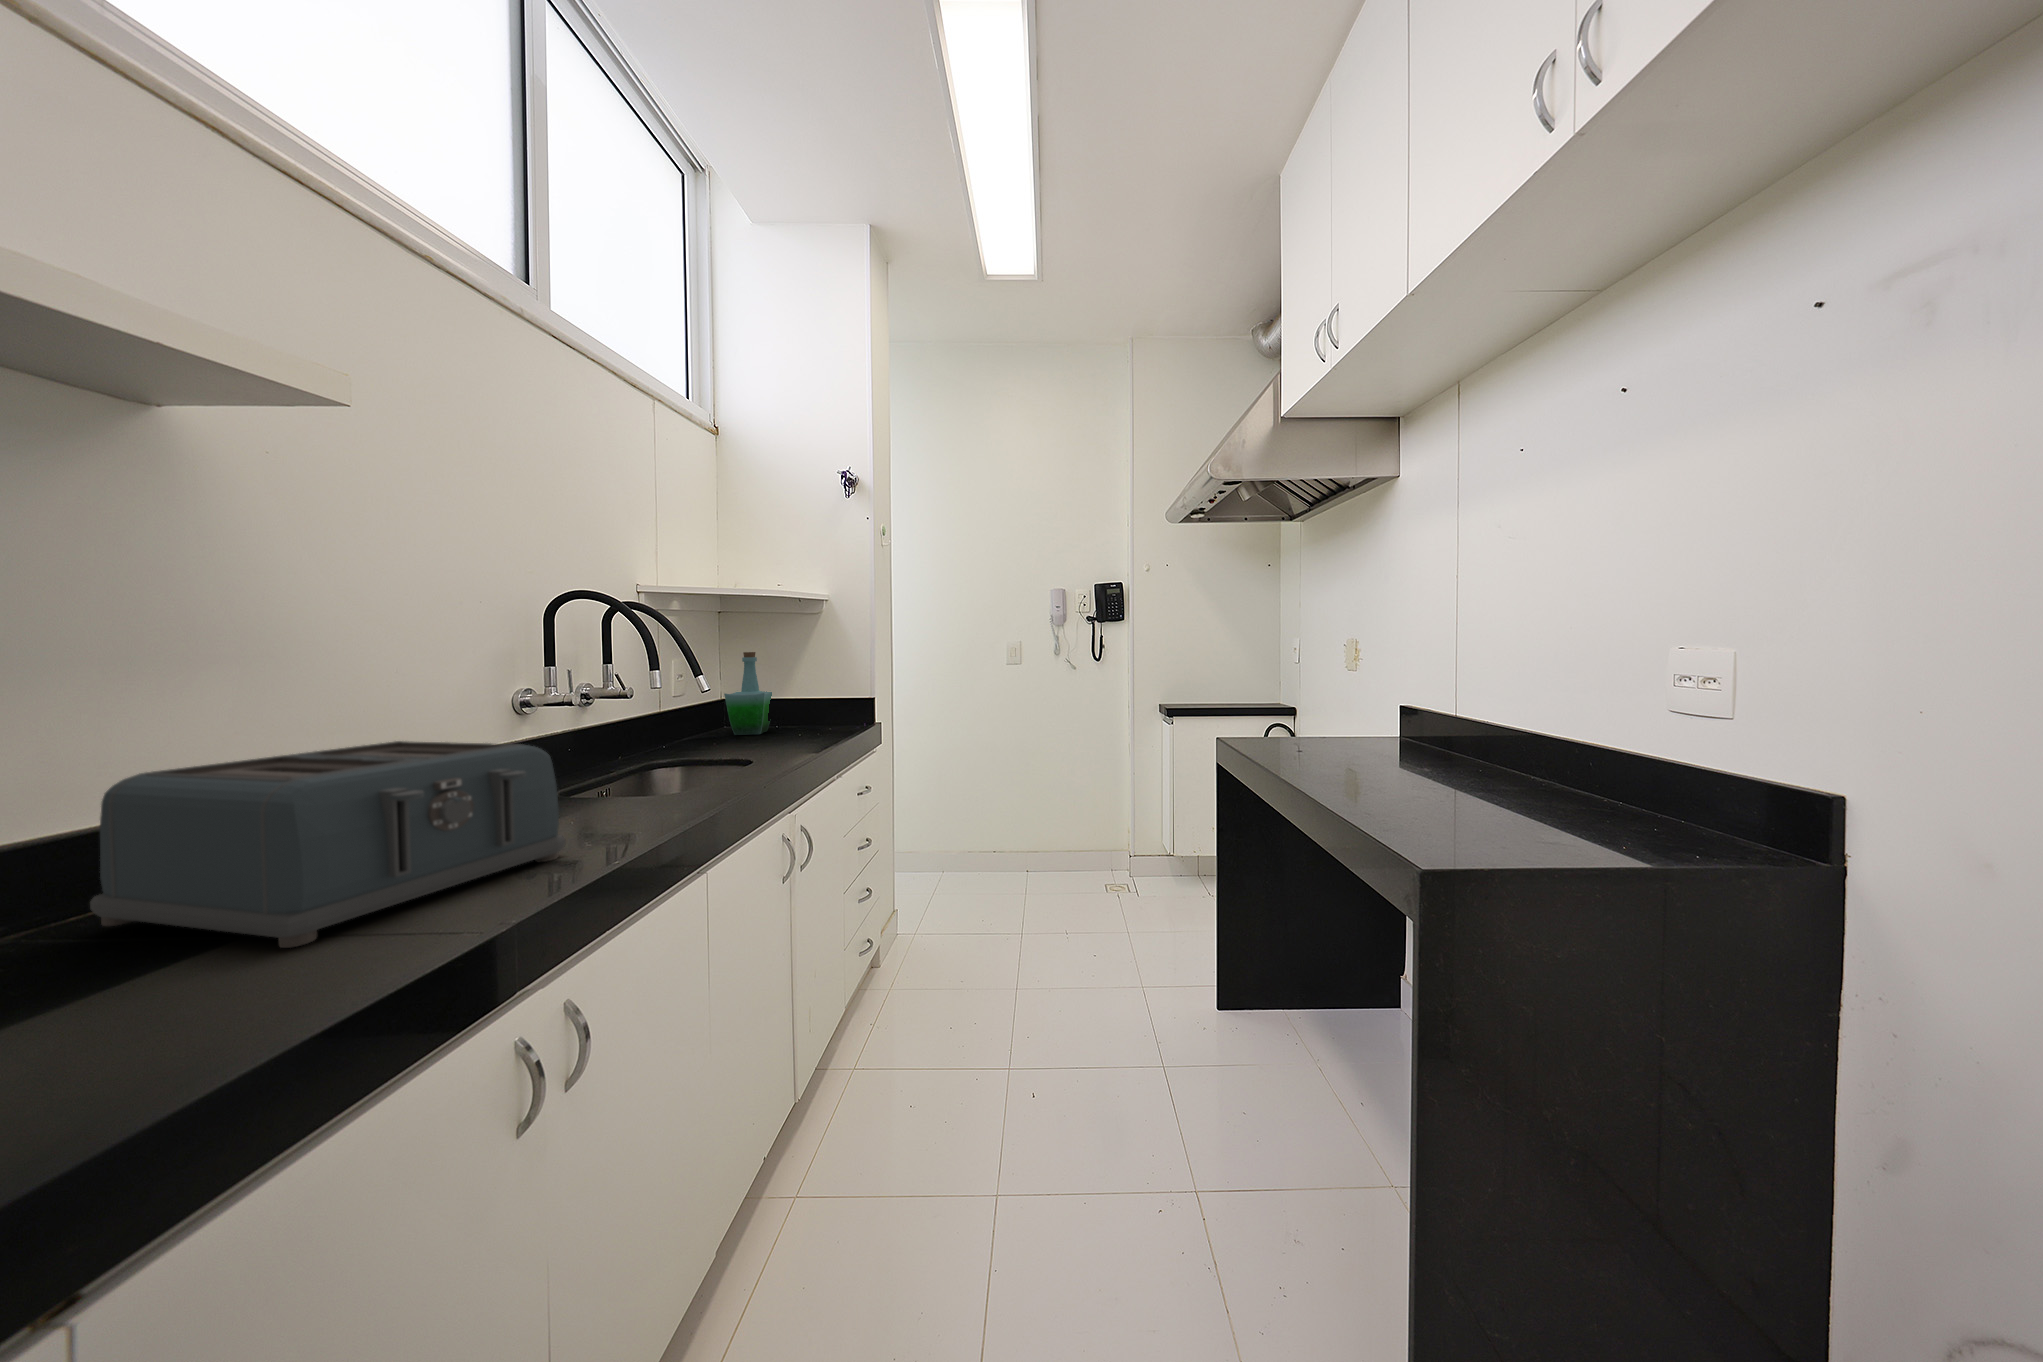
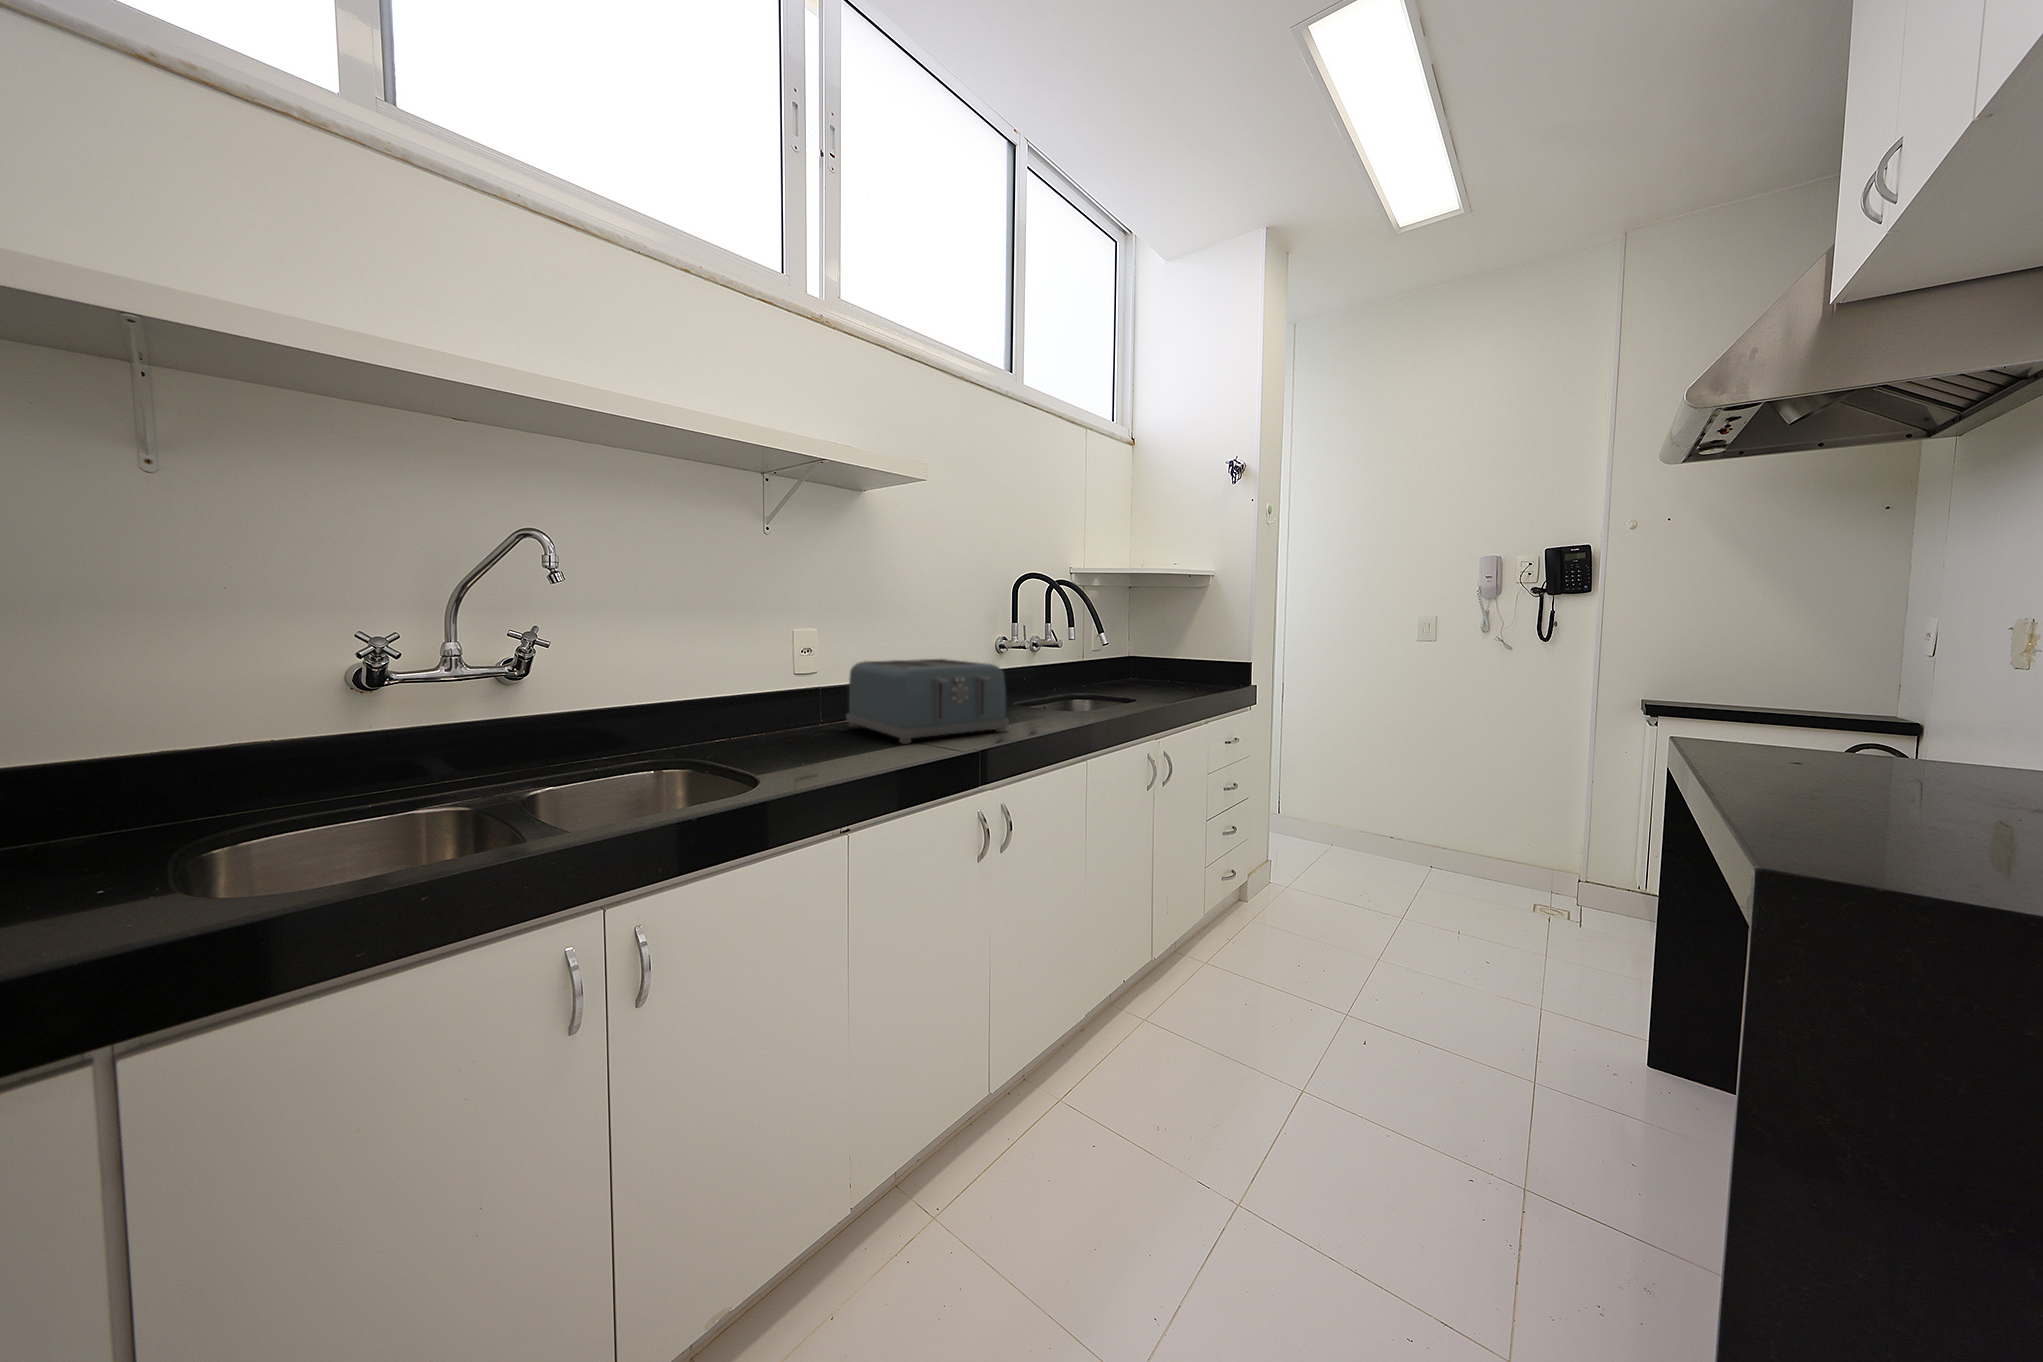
bottle: present [724,652,772,735] -> none [1128,618,1167,685]

